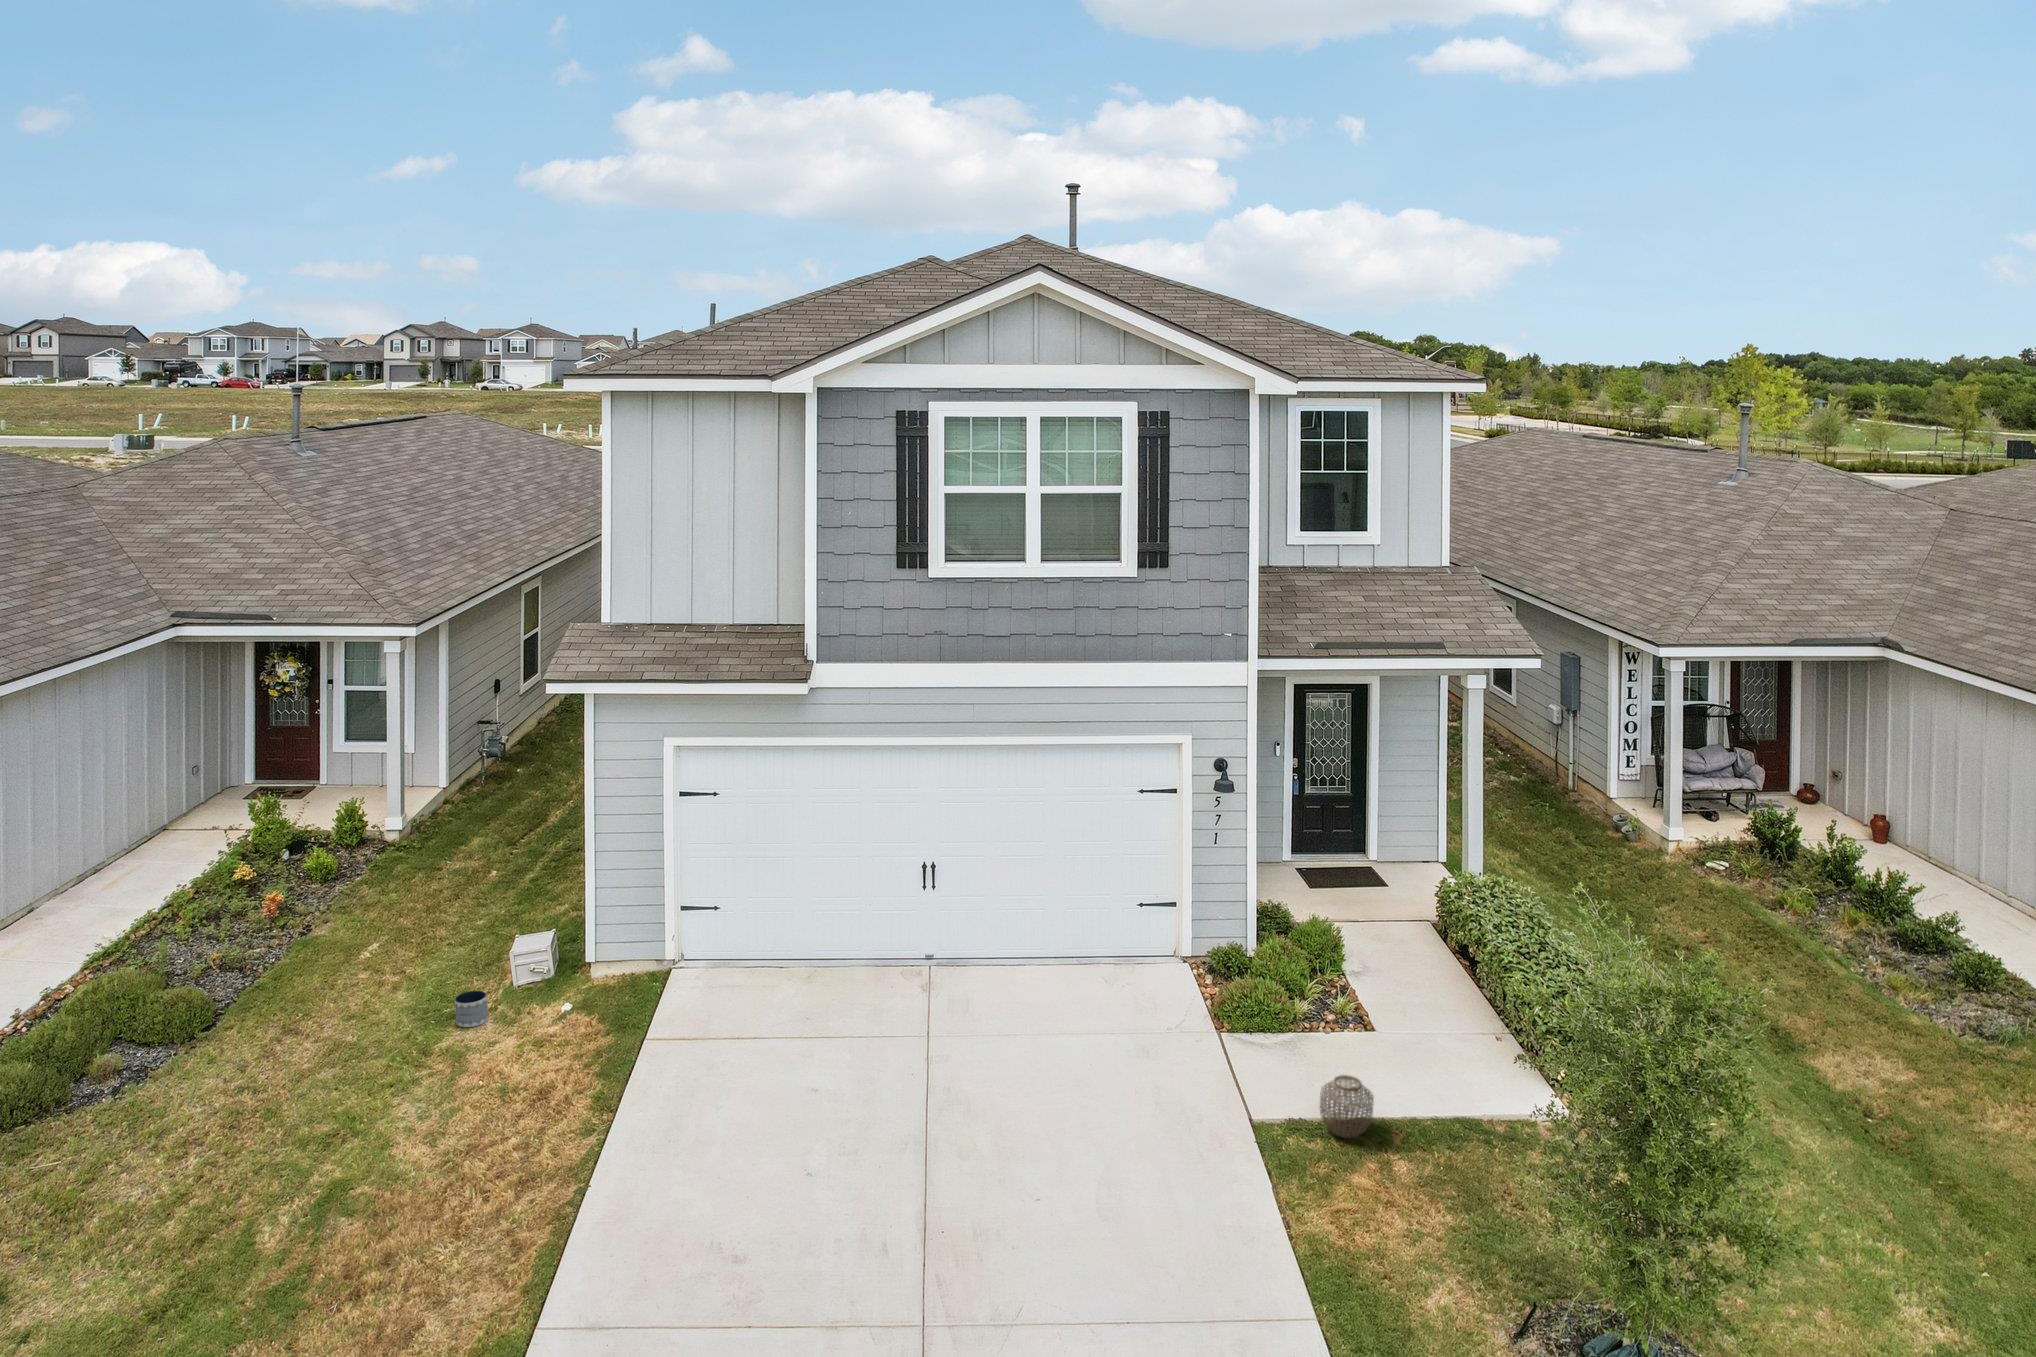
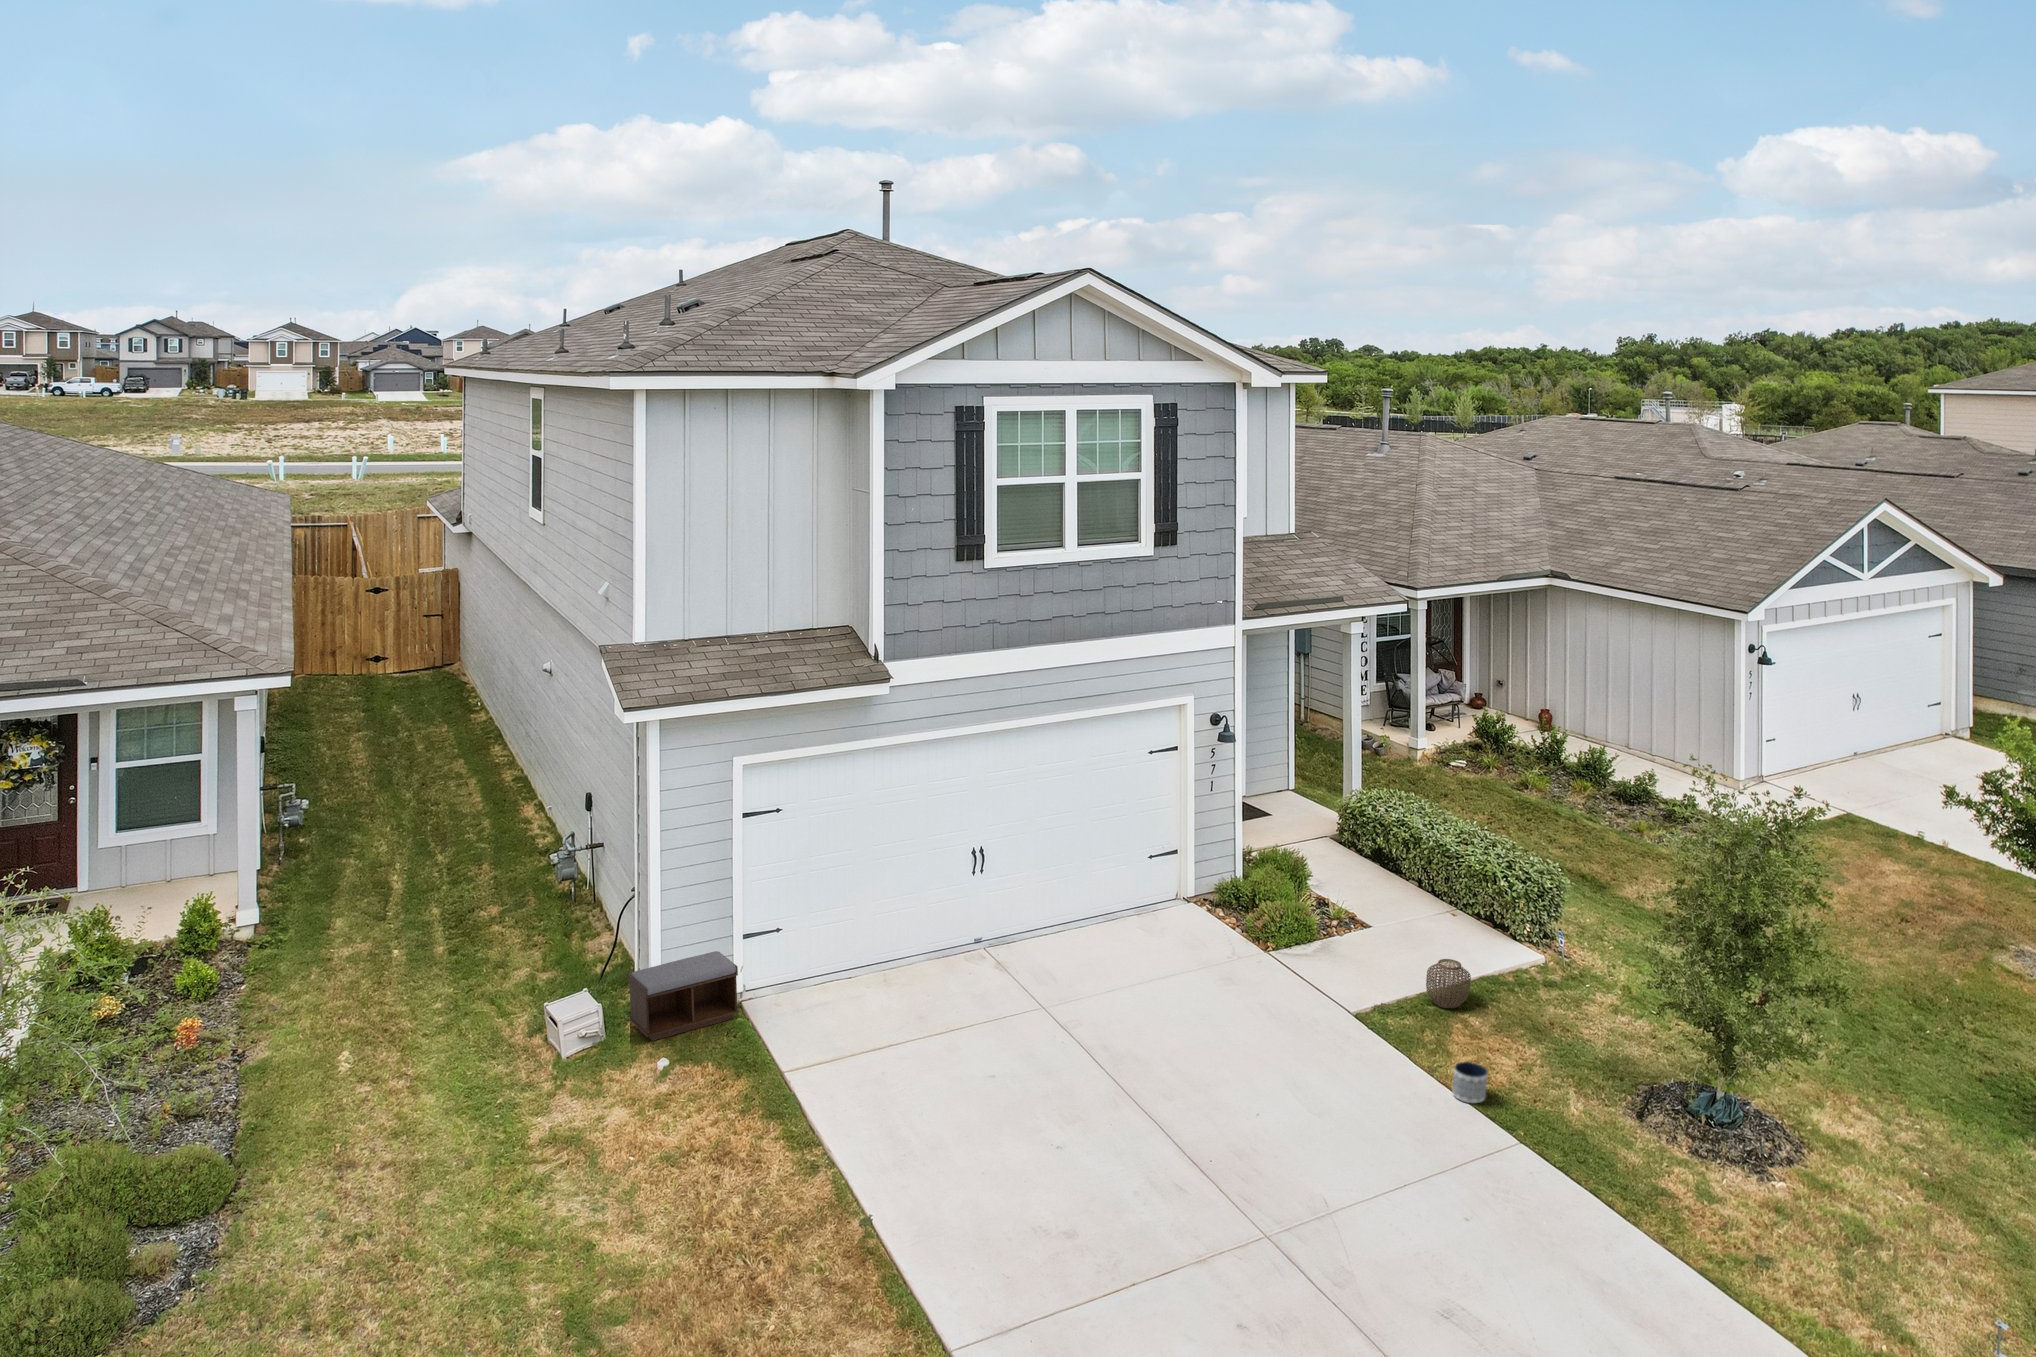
bench: none [555,919,656,988] -> present [628,951,739,1041]
planter: present [455,991,488,1027] -> present [1452,1062,1488,1103]

